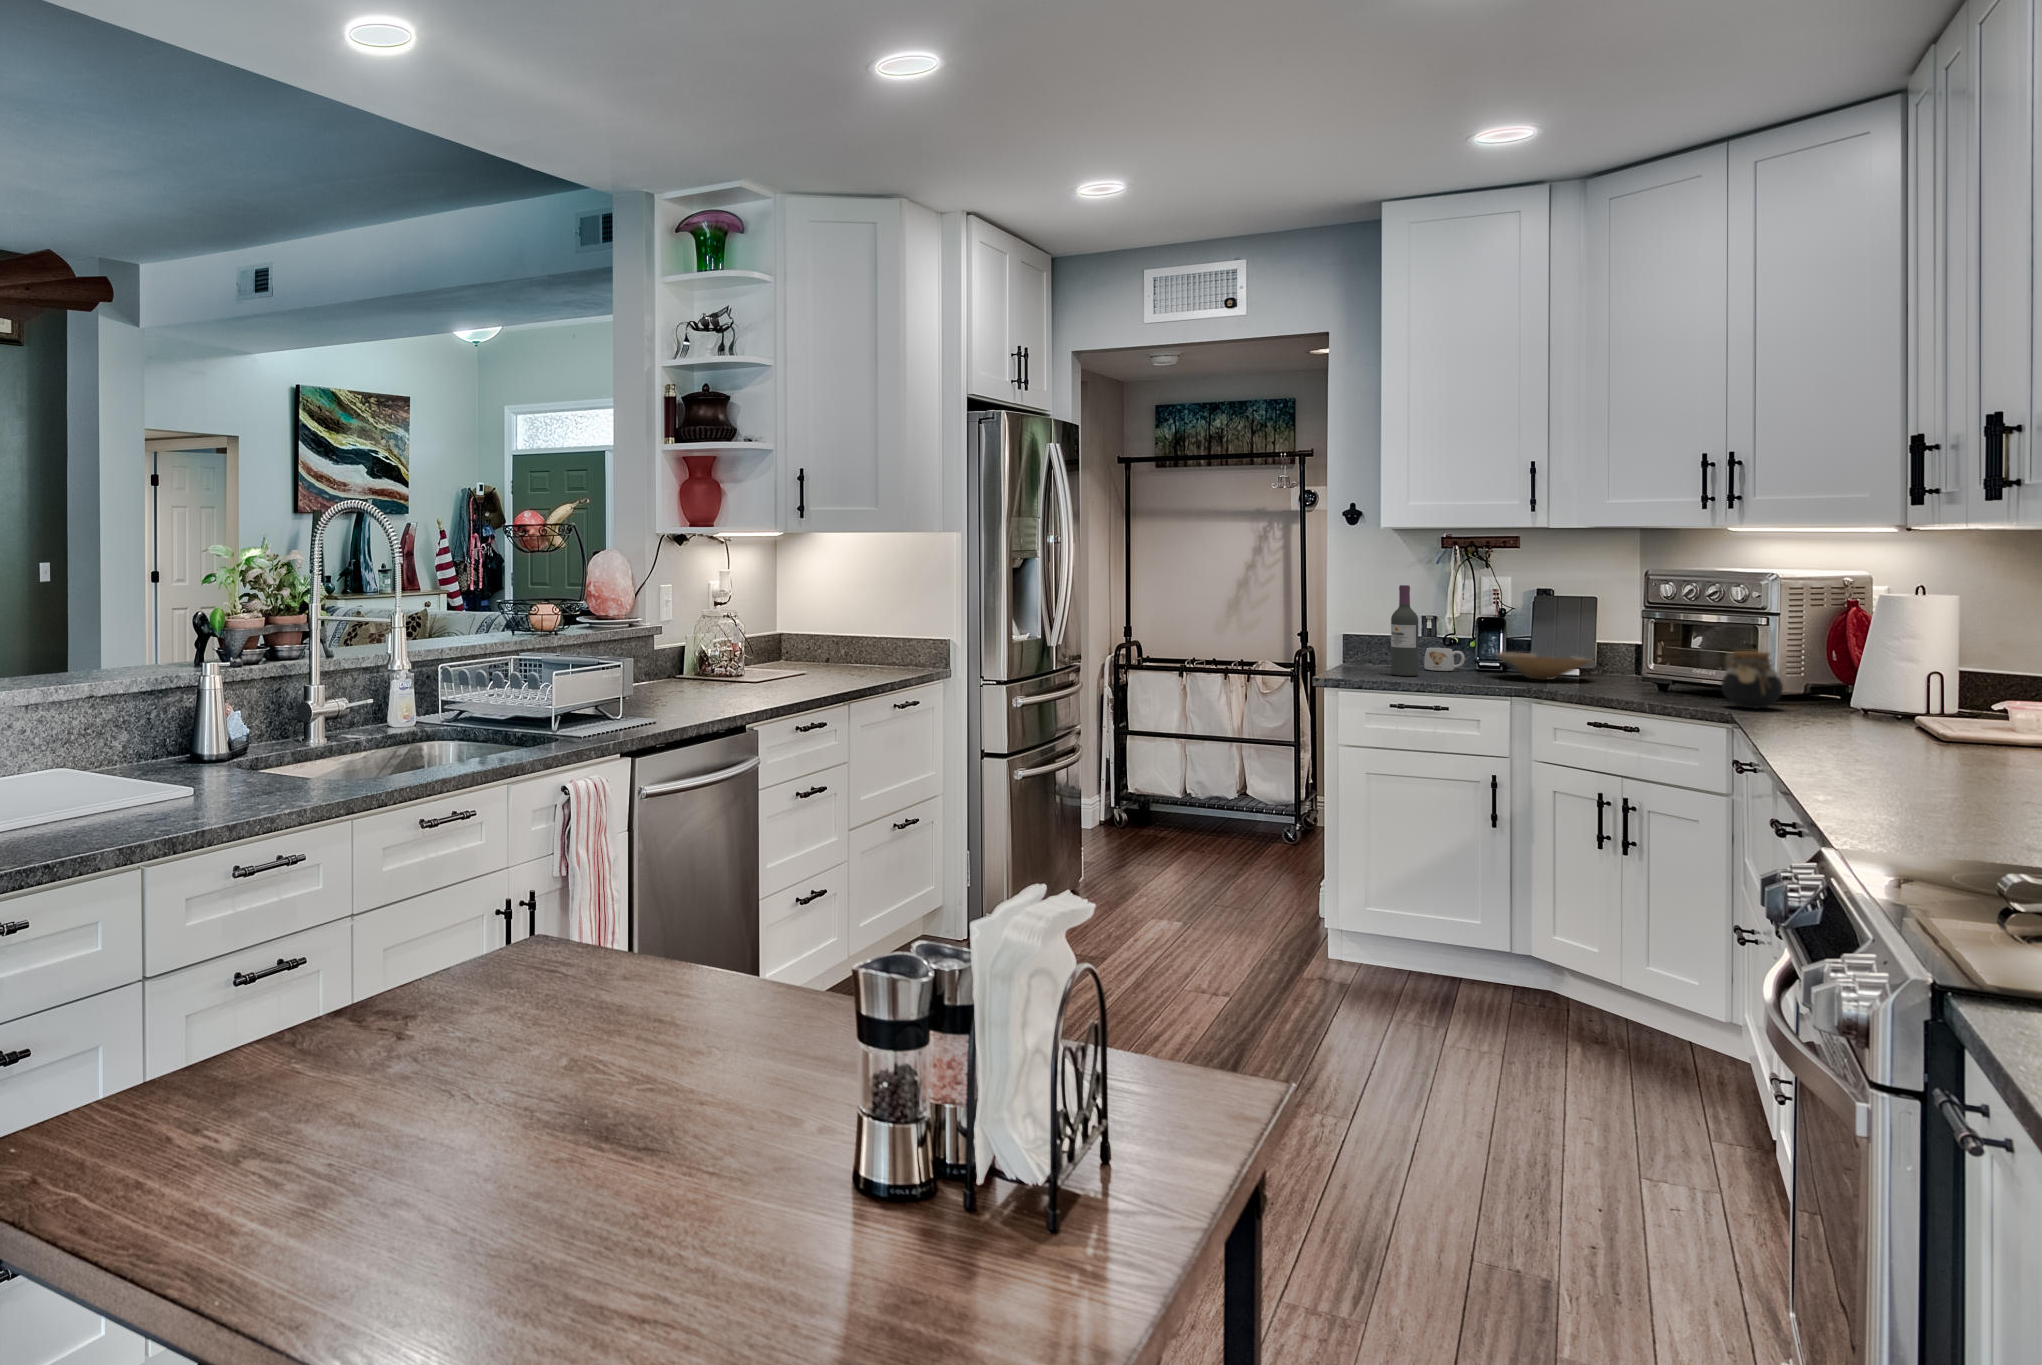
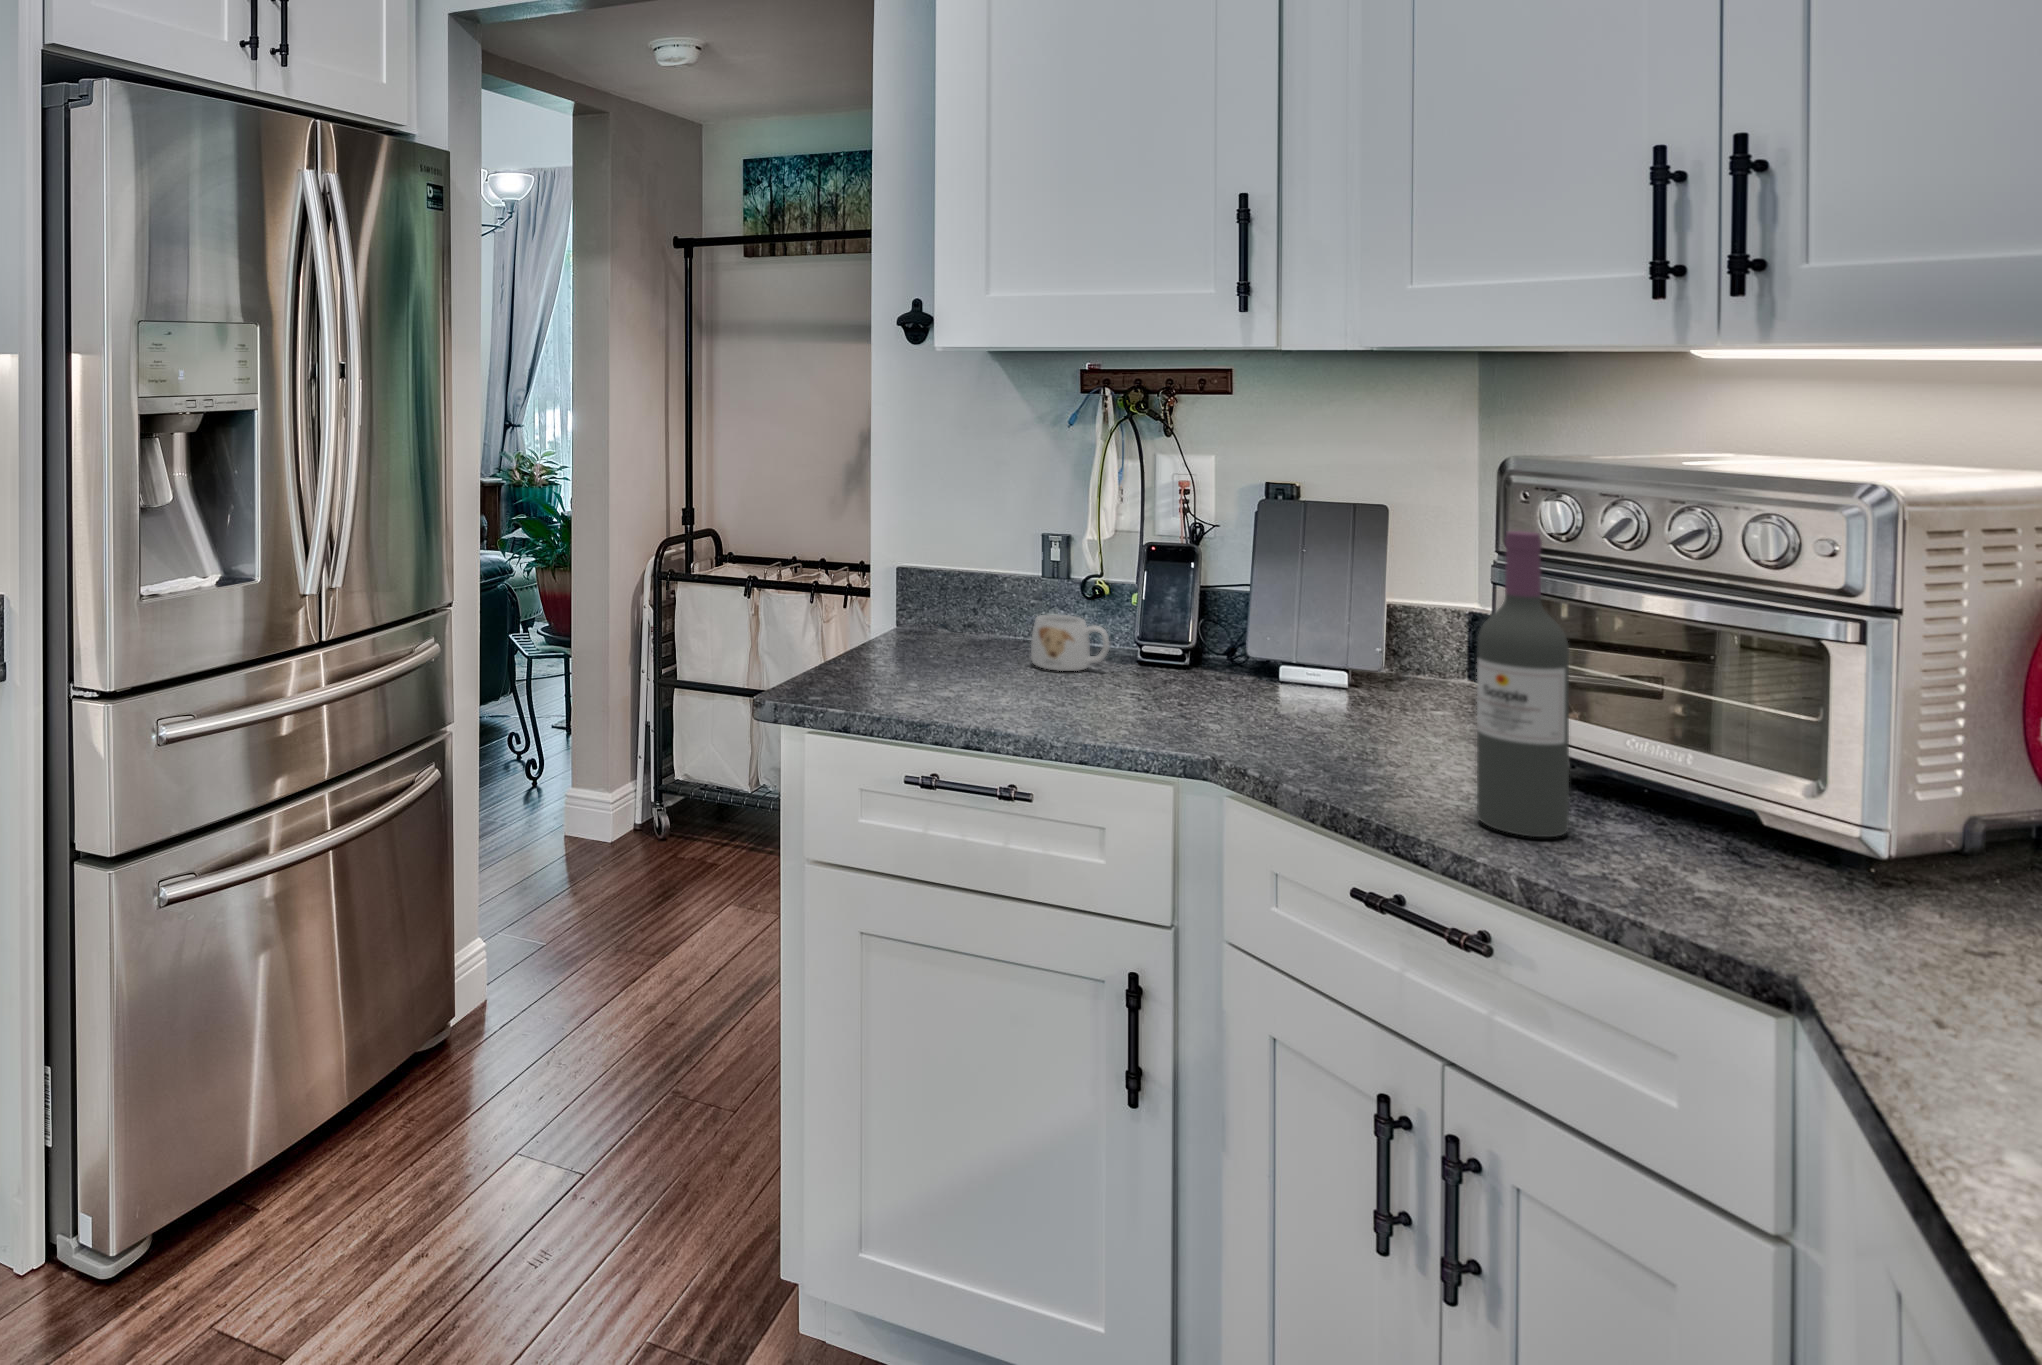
wine bottle: present [1391,585,1419,676] -> present [1477,531,1569,837]
jar: present [1721,651,1783,708] -> none [1741,730,1941,926]
bowl: present [1496,652,1594,680] -> none [1160,638,1378,716]

